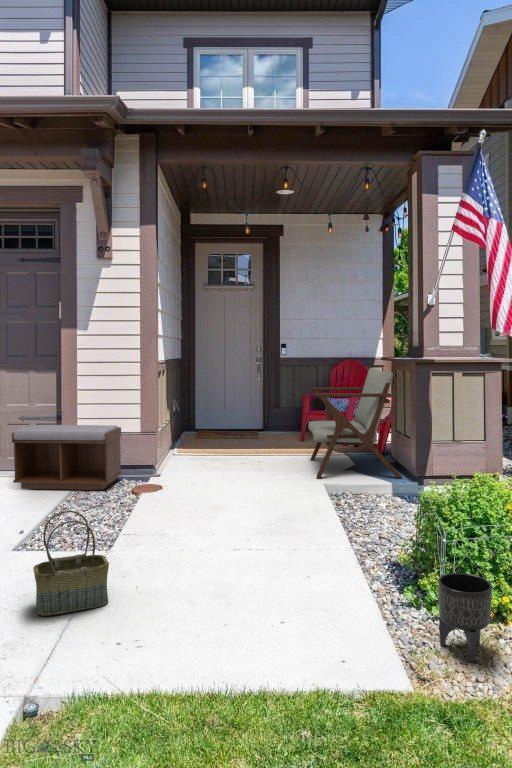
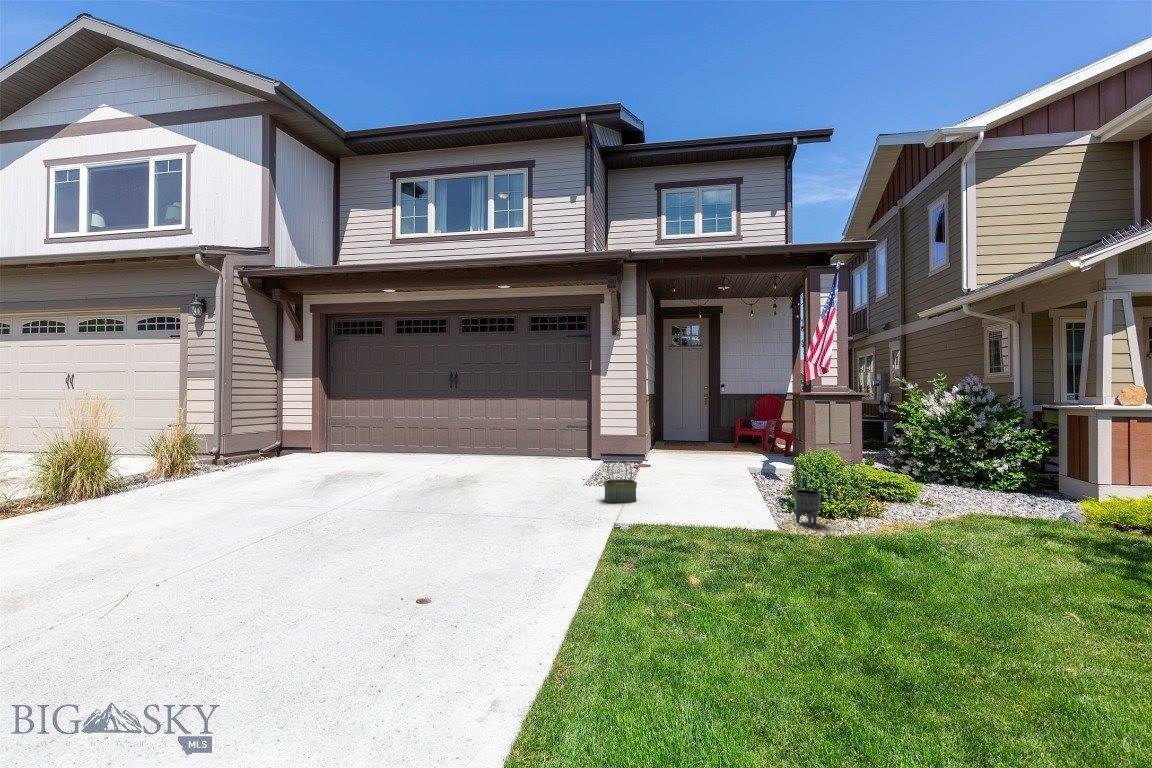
lounge chair: present [308,368,402,478] -> none [738,399,799,466]
bench: present [12,425,122,490] -> none [567,429,625,465]

